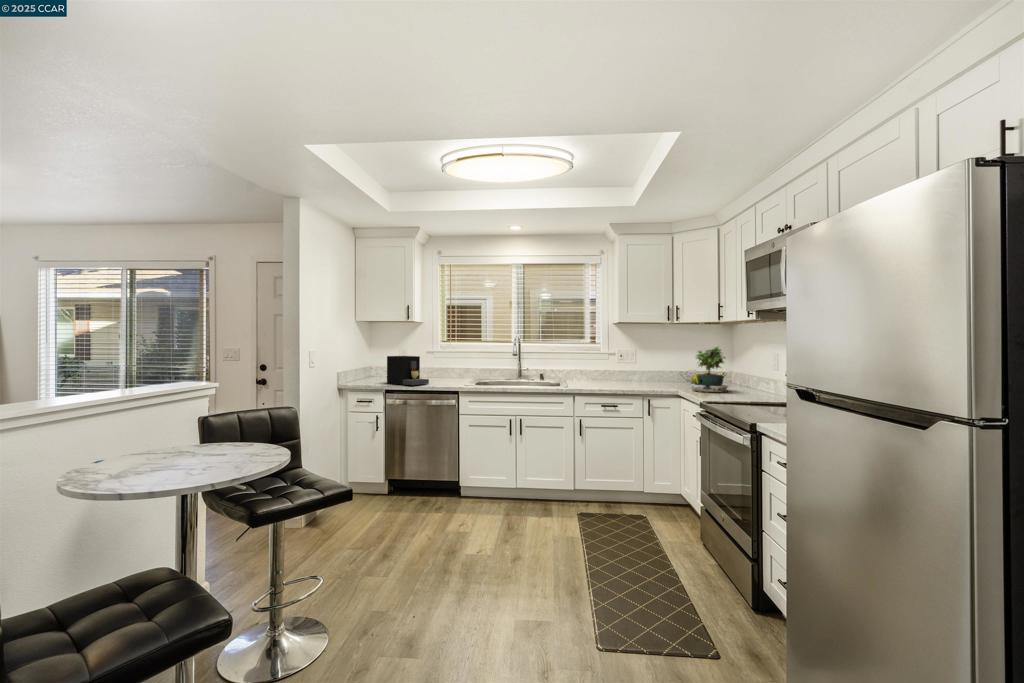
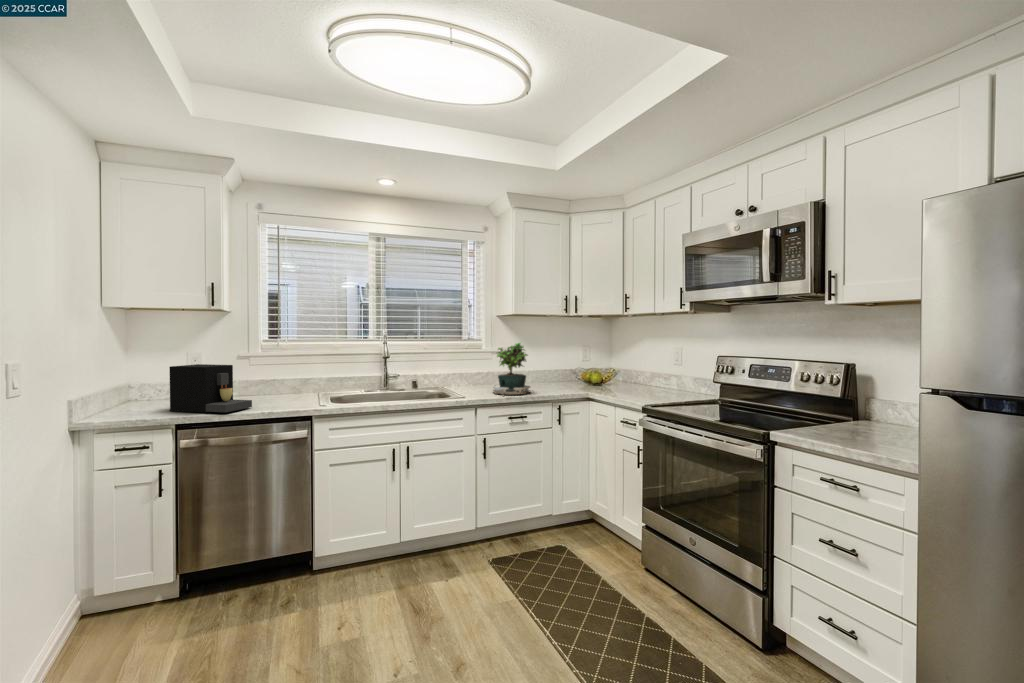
potted plant: present [692,347,728,392] -> present [493,343,530,395]

